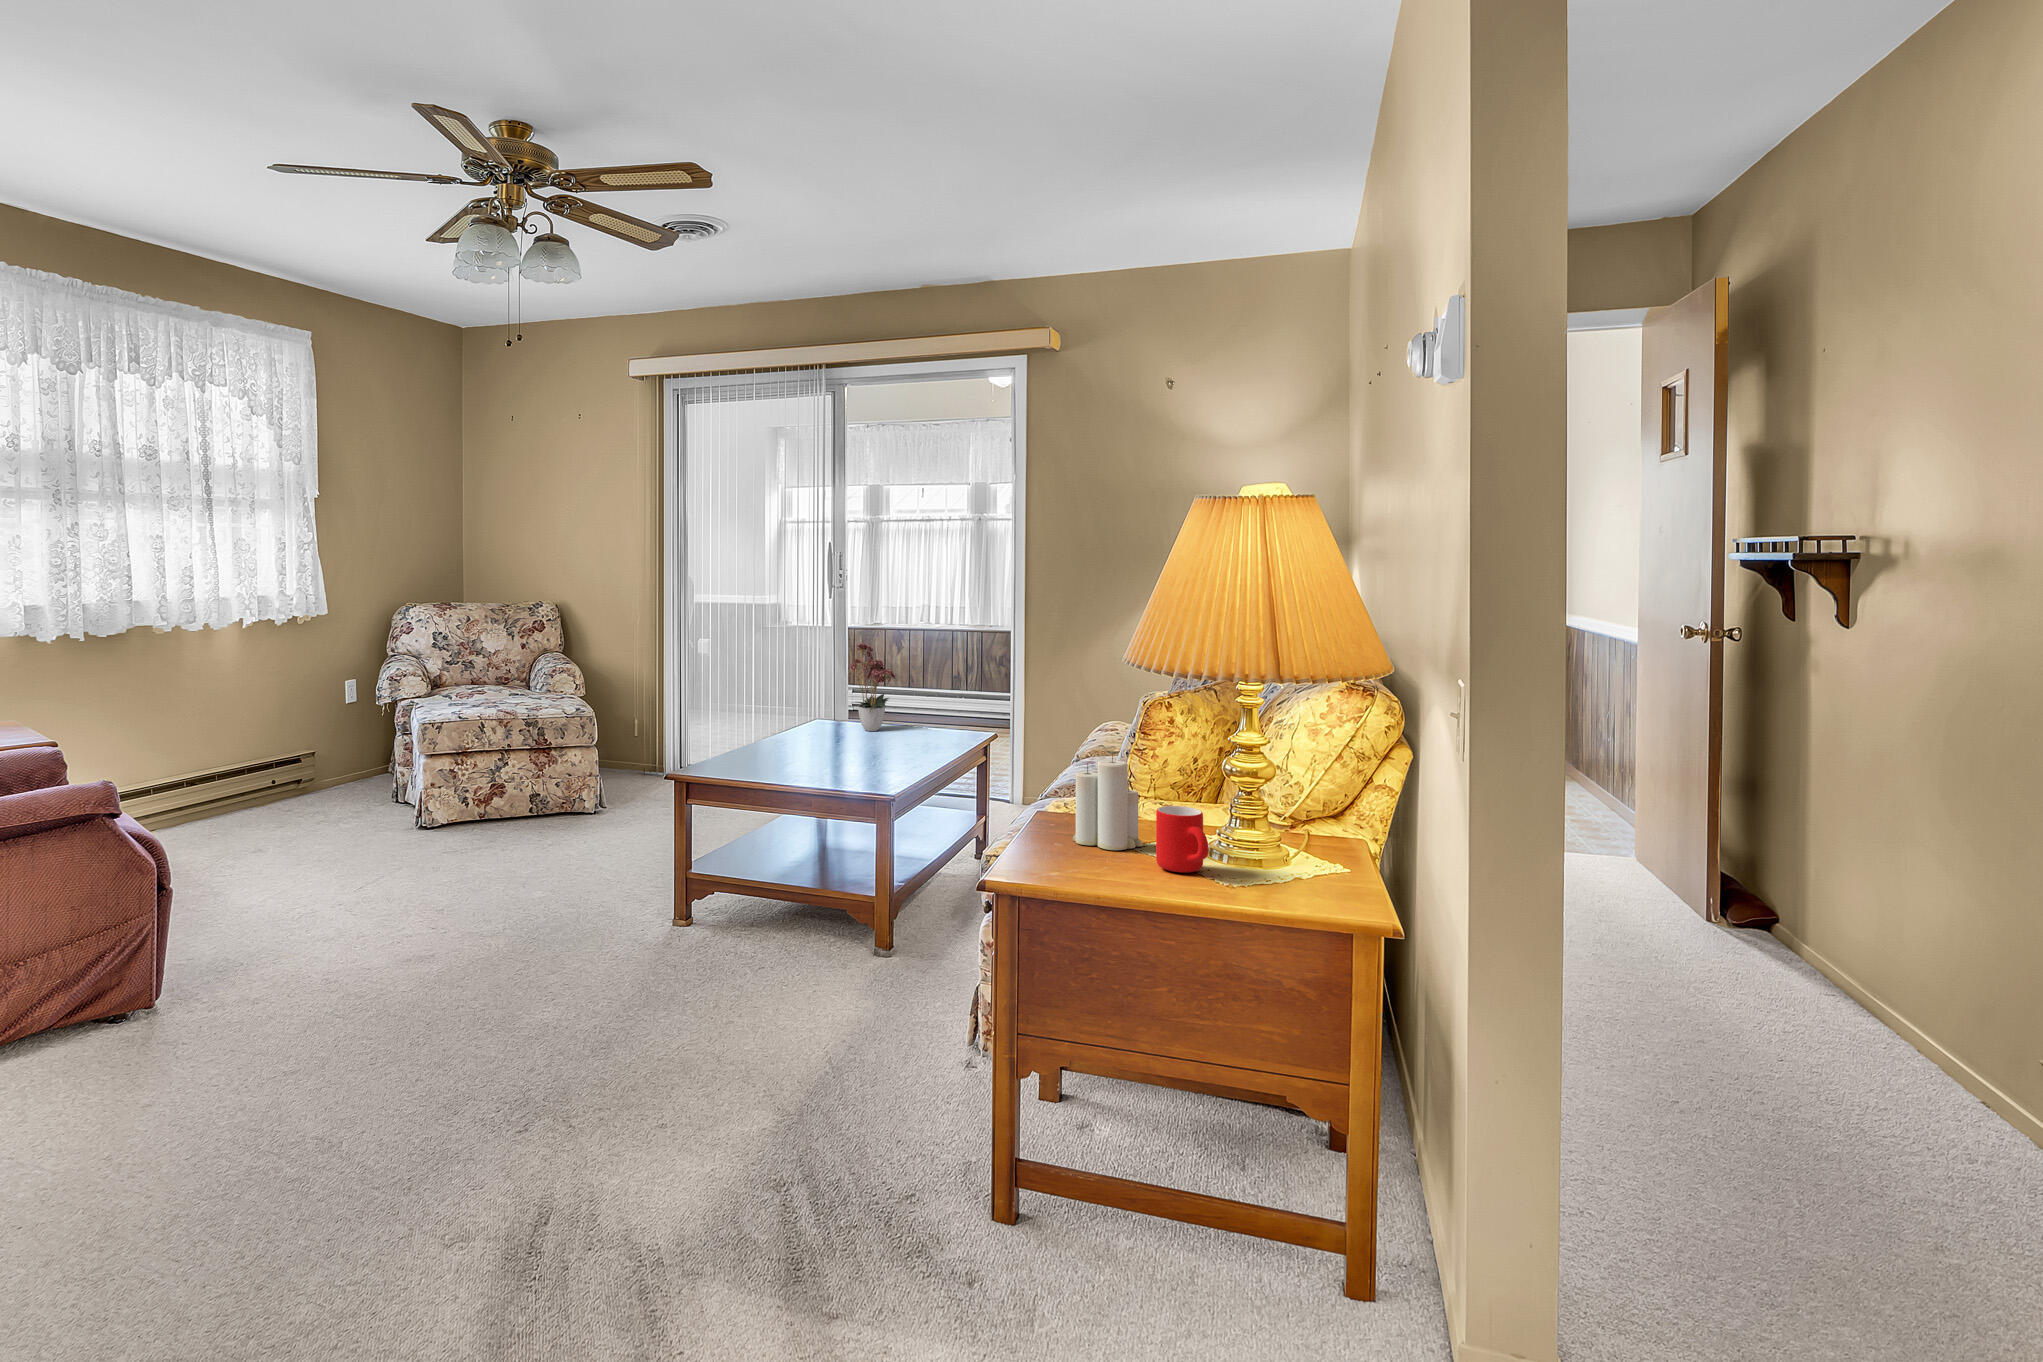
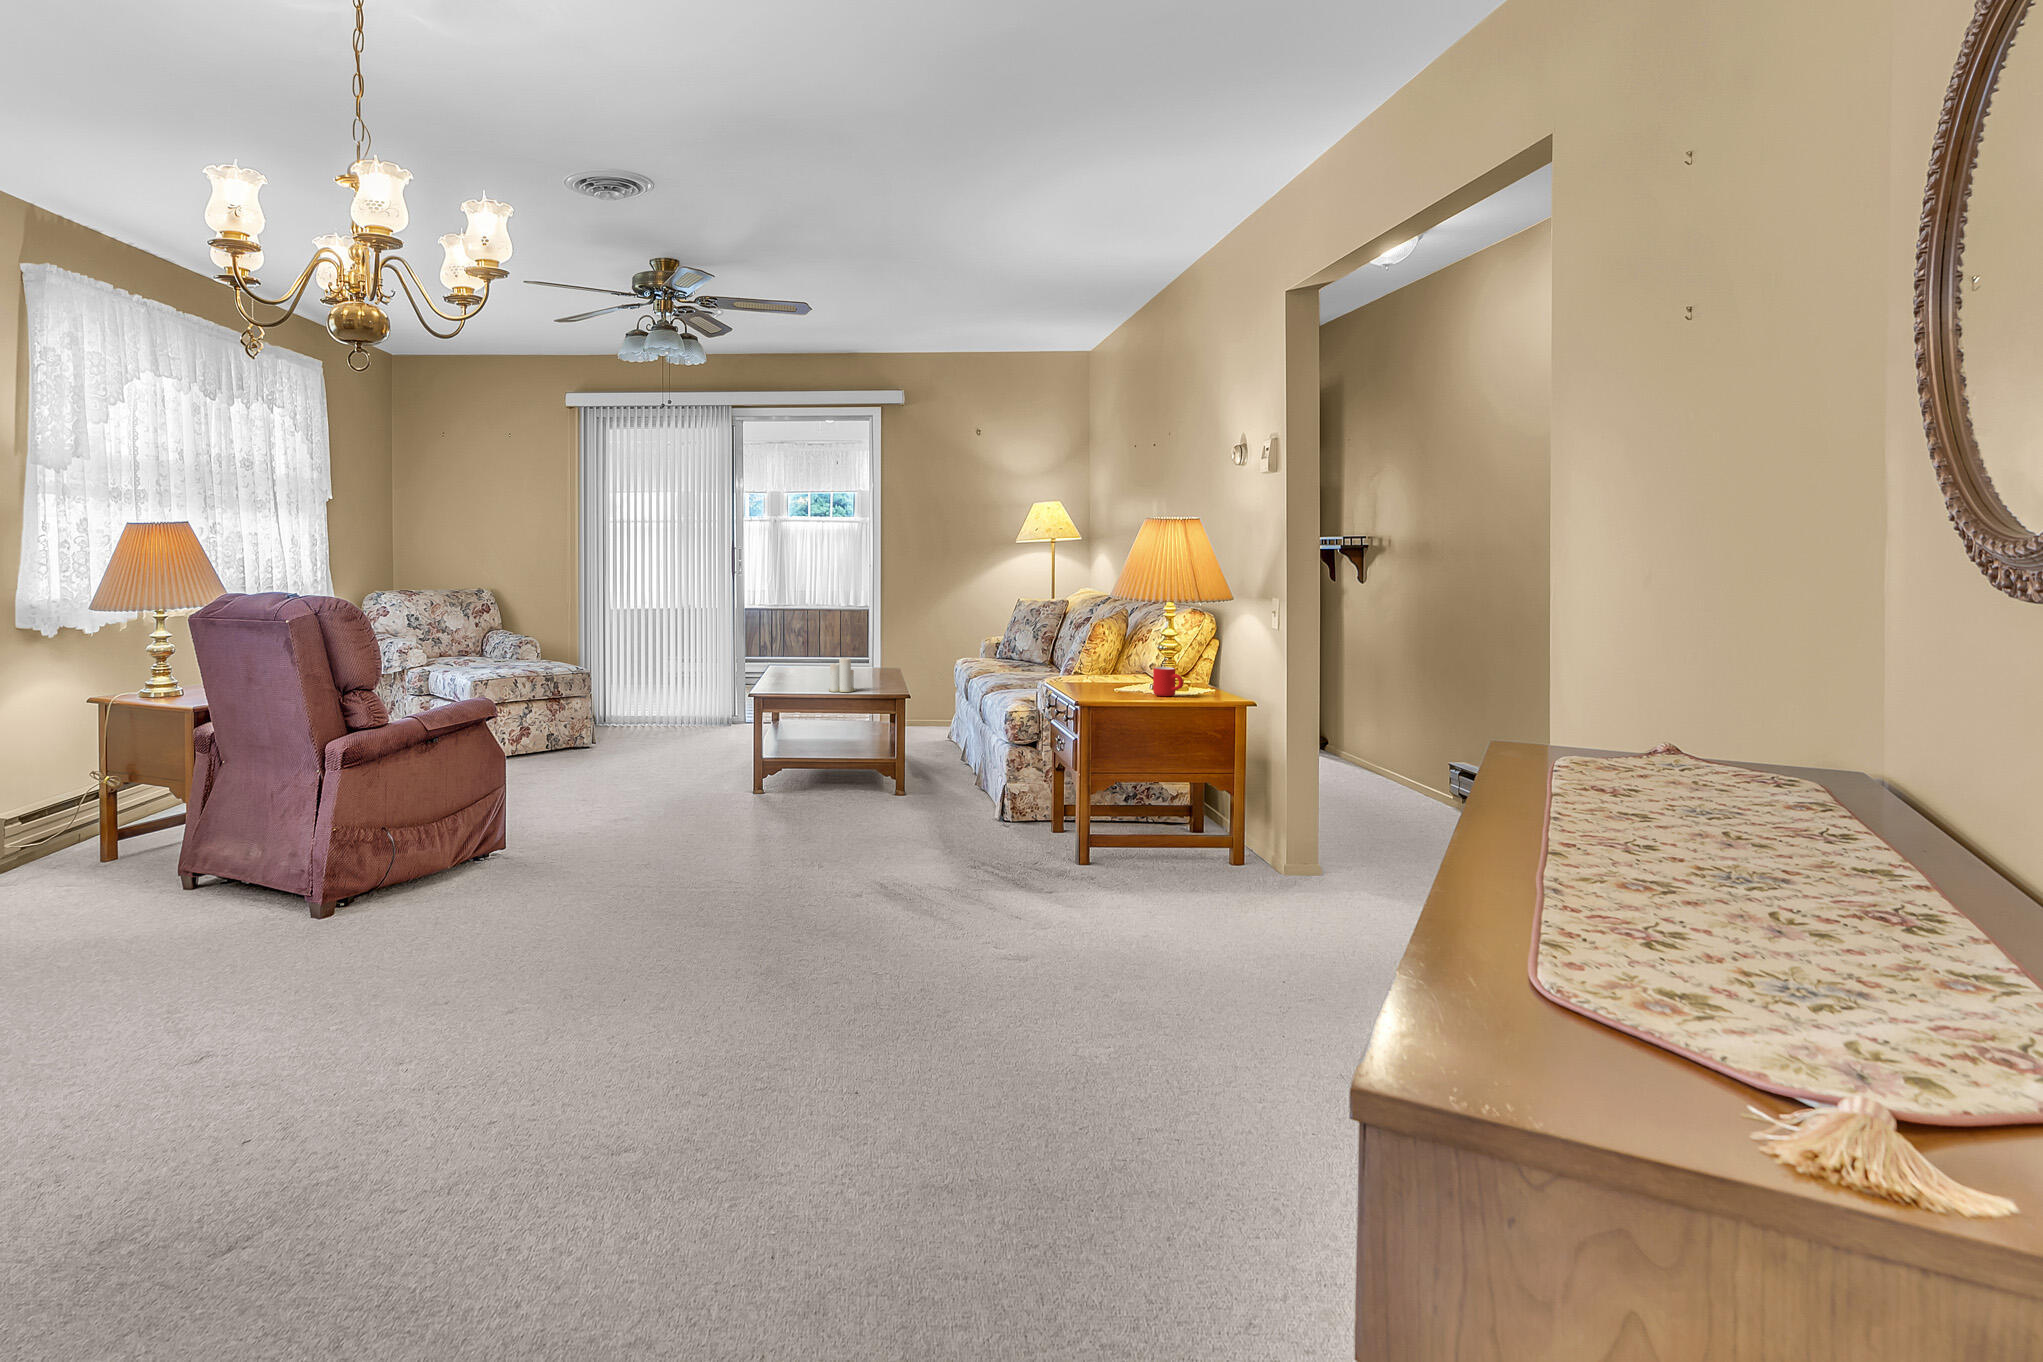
flower arrangement: present [850,643,895,731] -> none [794,606,836,670]
candle: present [1073,752,1143,850] -> present [829,658,856,692]

